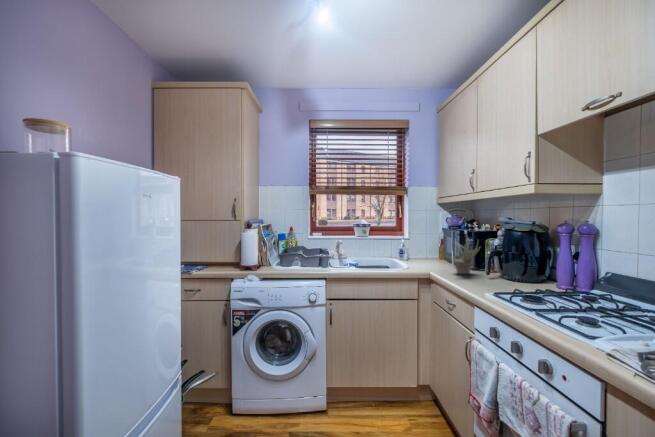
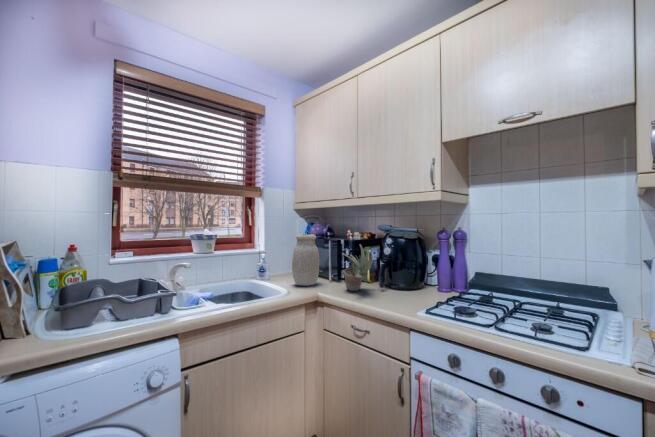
jar: none [420,225,443,267] -> present [292,234,319,286]

